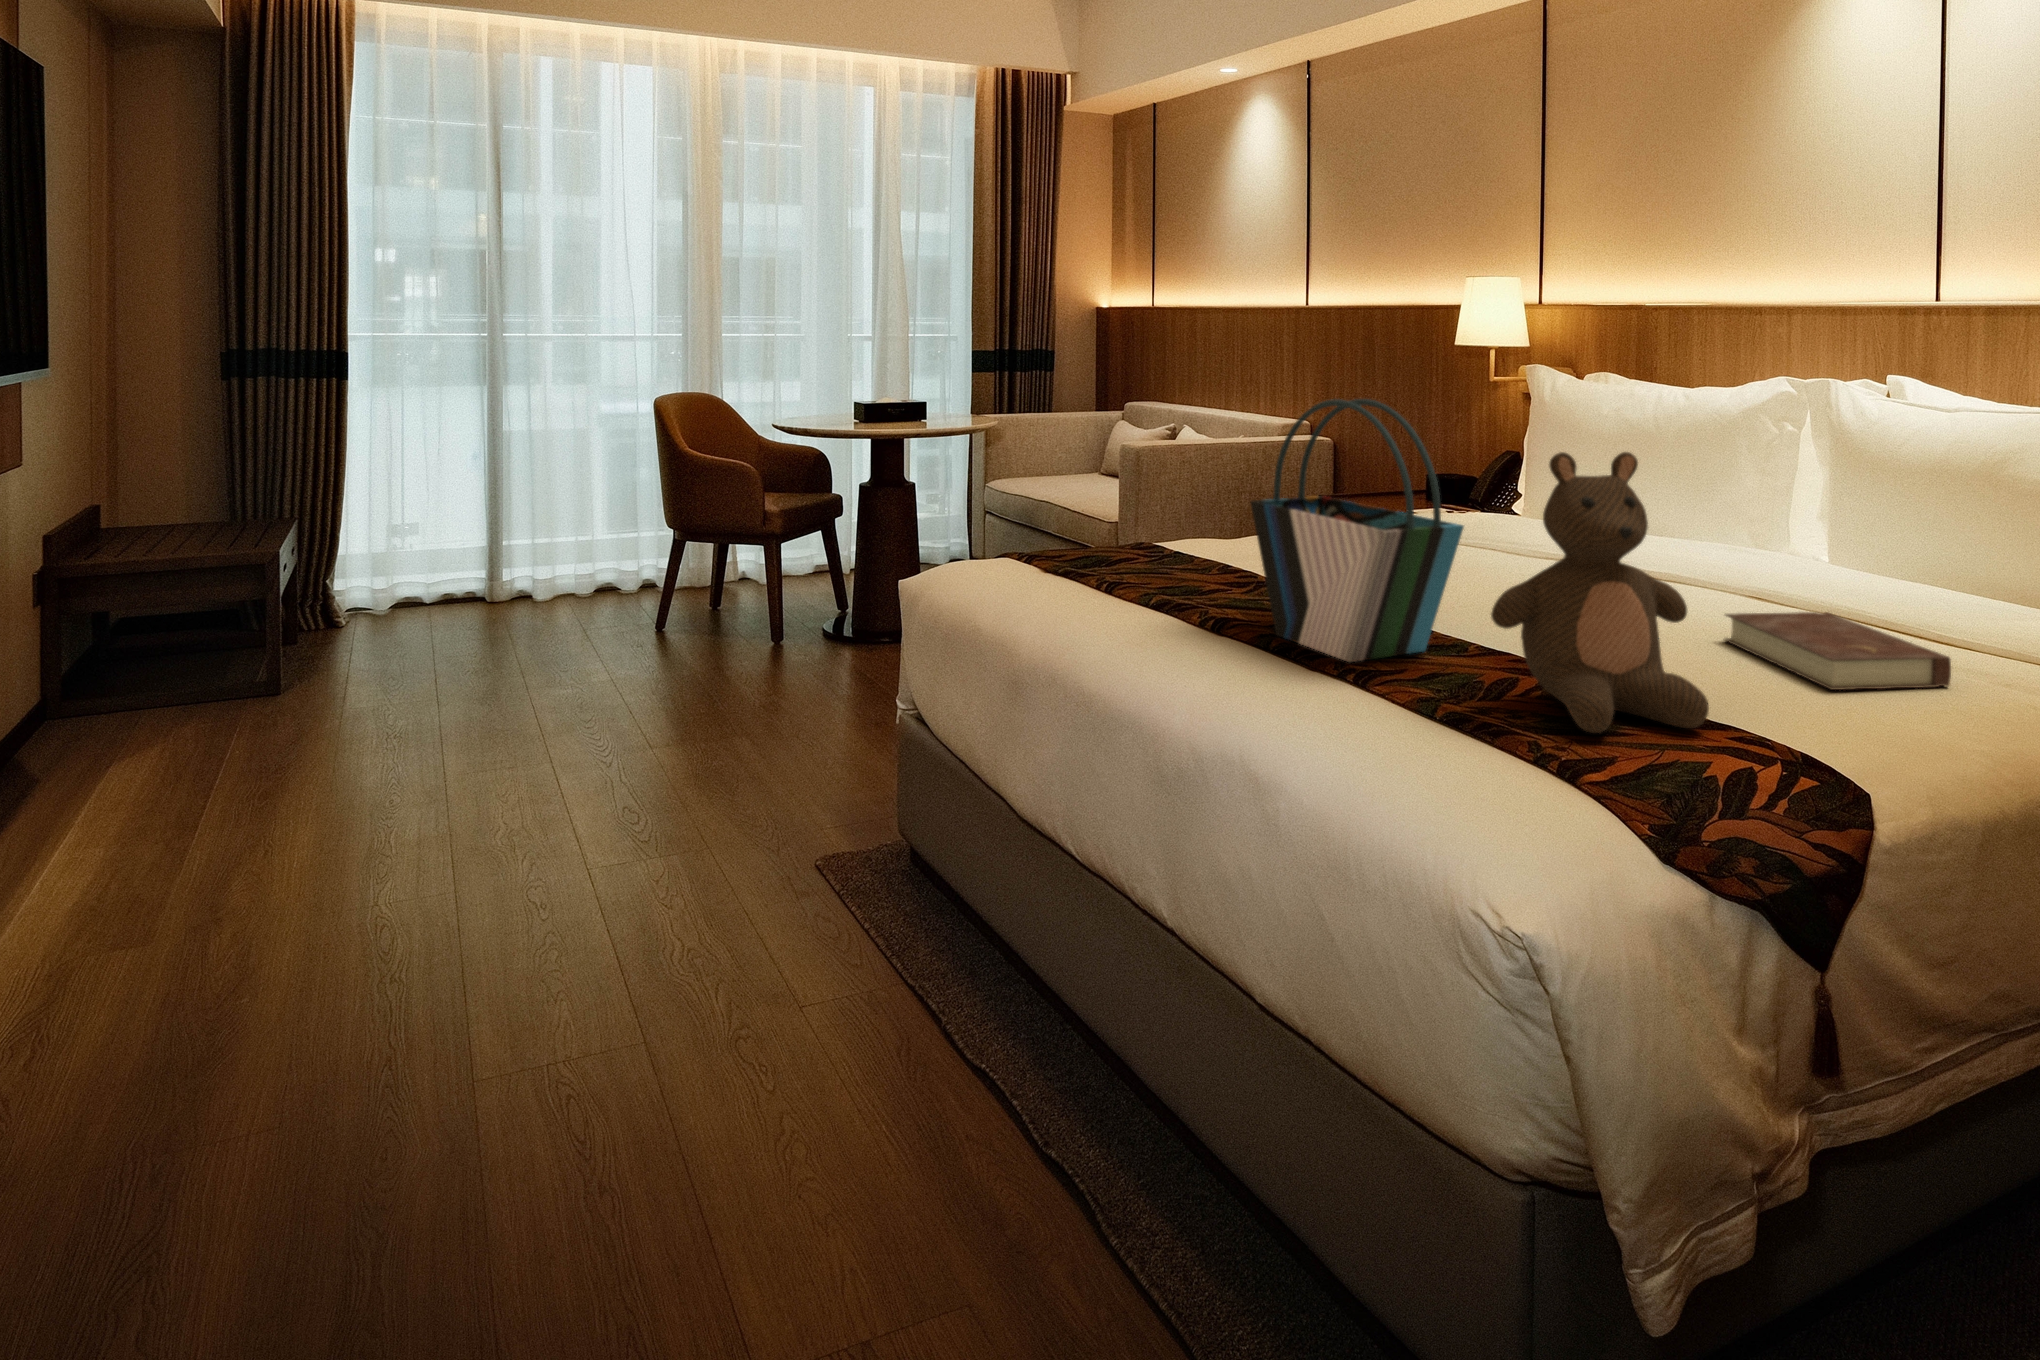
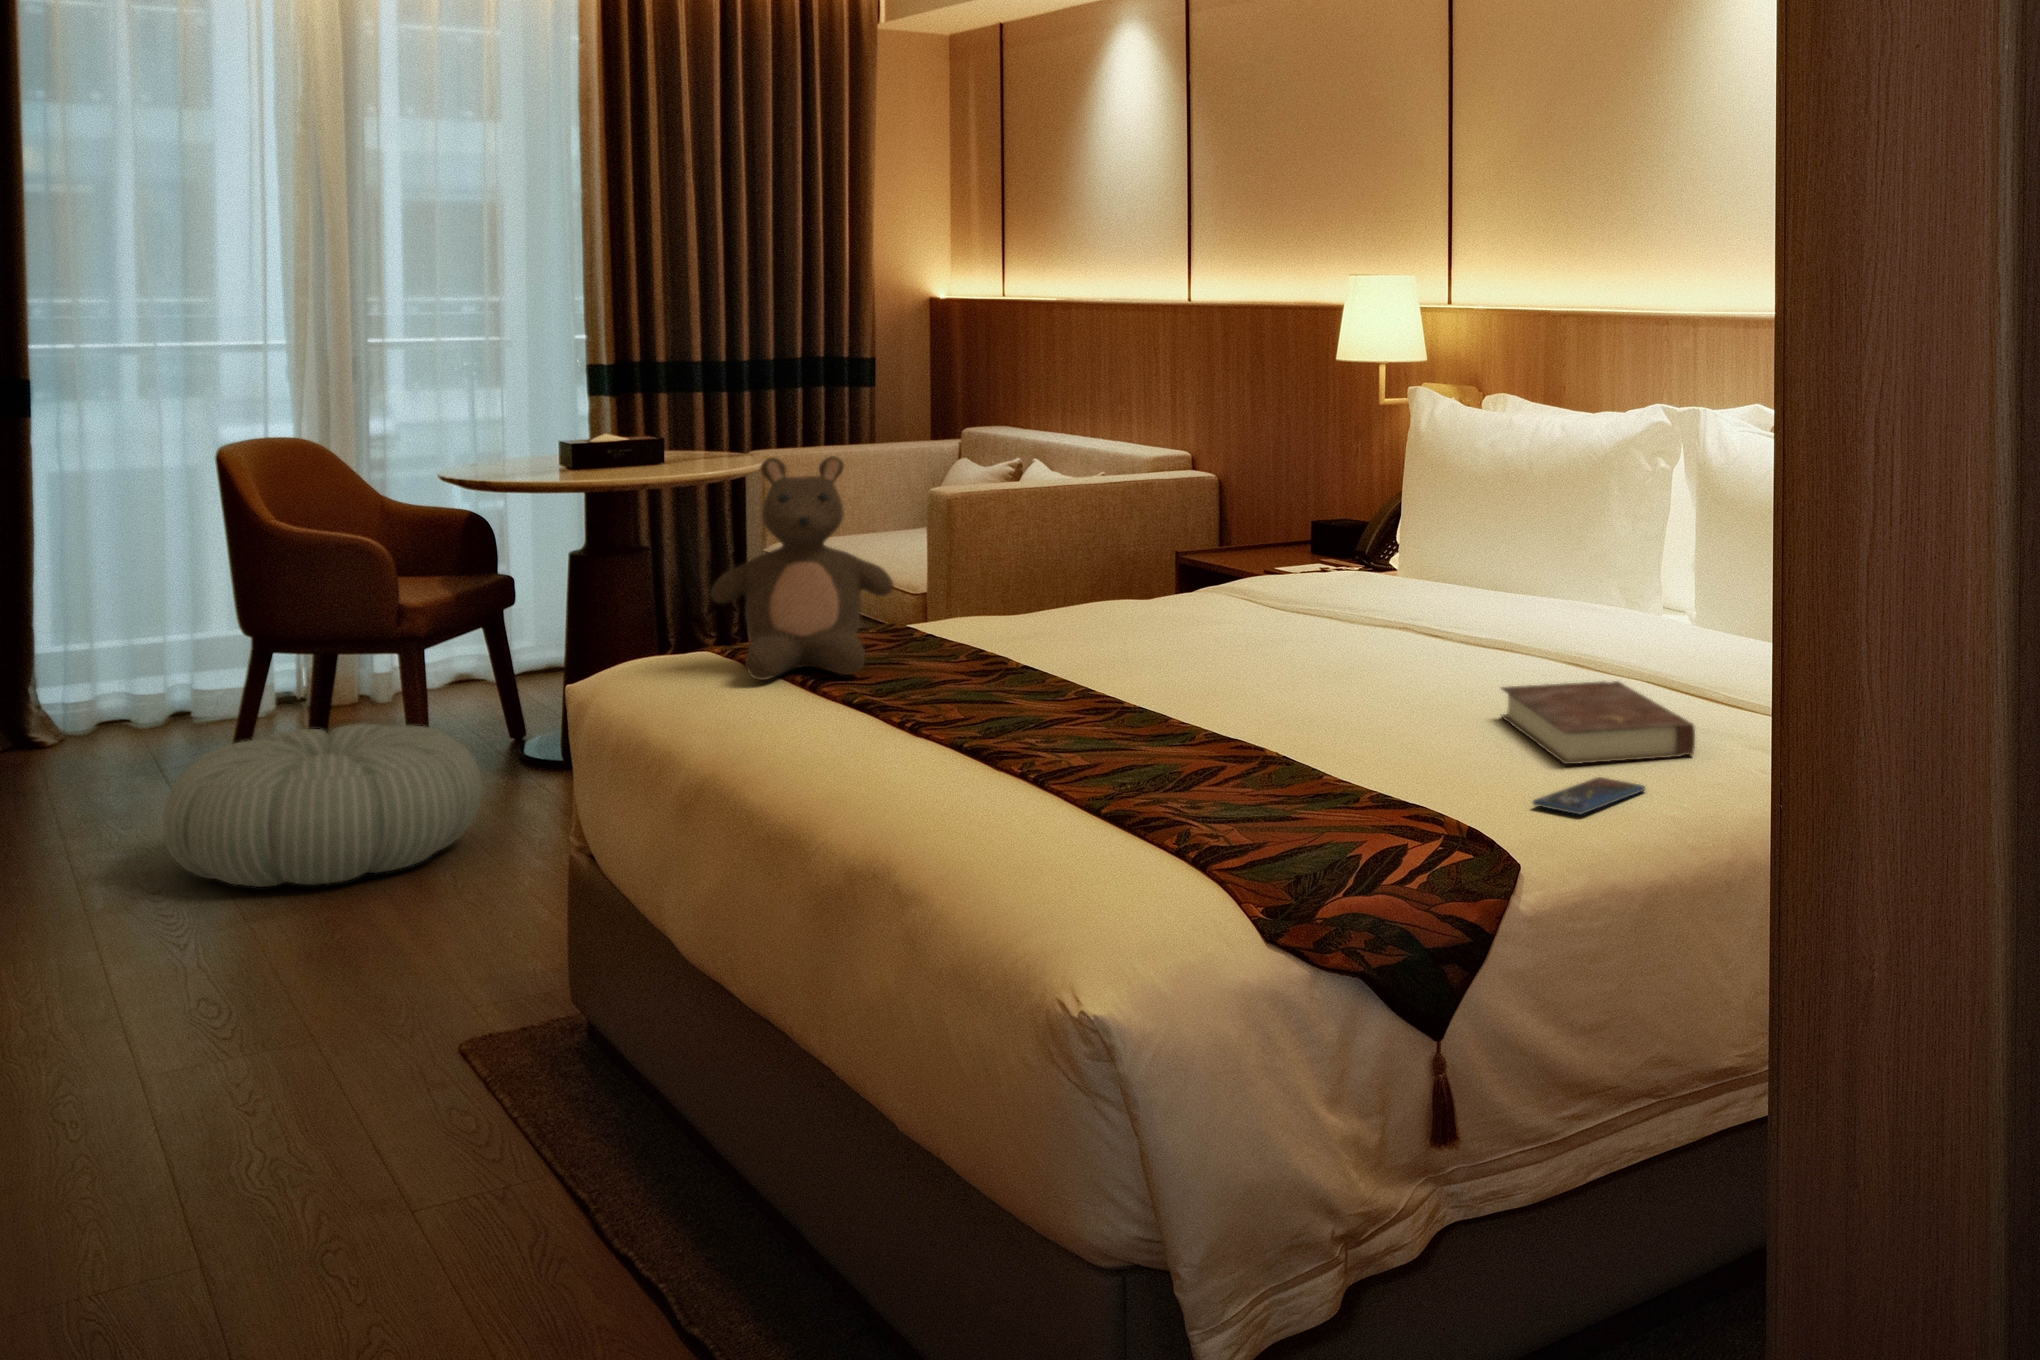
tote bag: present [1251,399,1464,662] -> none [964,456,1187,759]
stuffed bear: present [1491,452,1709,733] -> present [711,456,893,680]
pouf: none [597,604,813,722] -> present [163,723,482,887]
smartphone: none [1838,705,1938,743] -> present [1533,777,1645,814]

